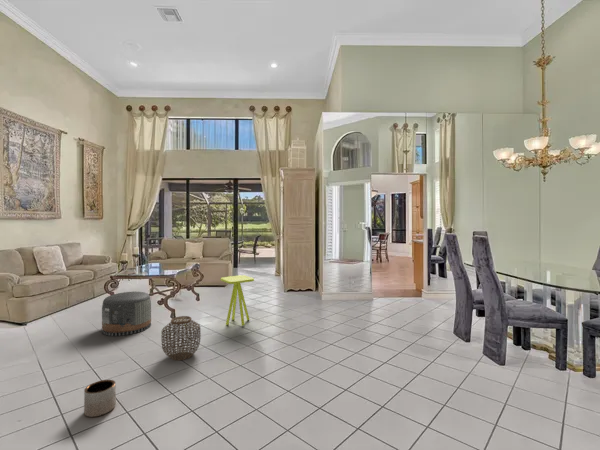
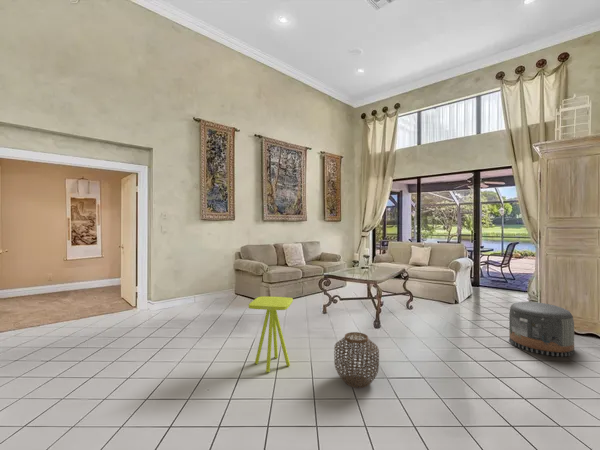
side table: present [220,275,254,325] -> present [249,297,293,372]
pouf: present [102,291,151,336] -> present [509,302,574,357]
planter: present [84,380,116,417] -> none [238,382,266,420]

